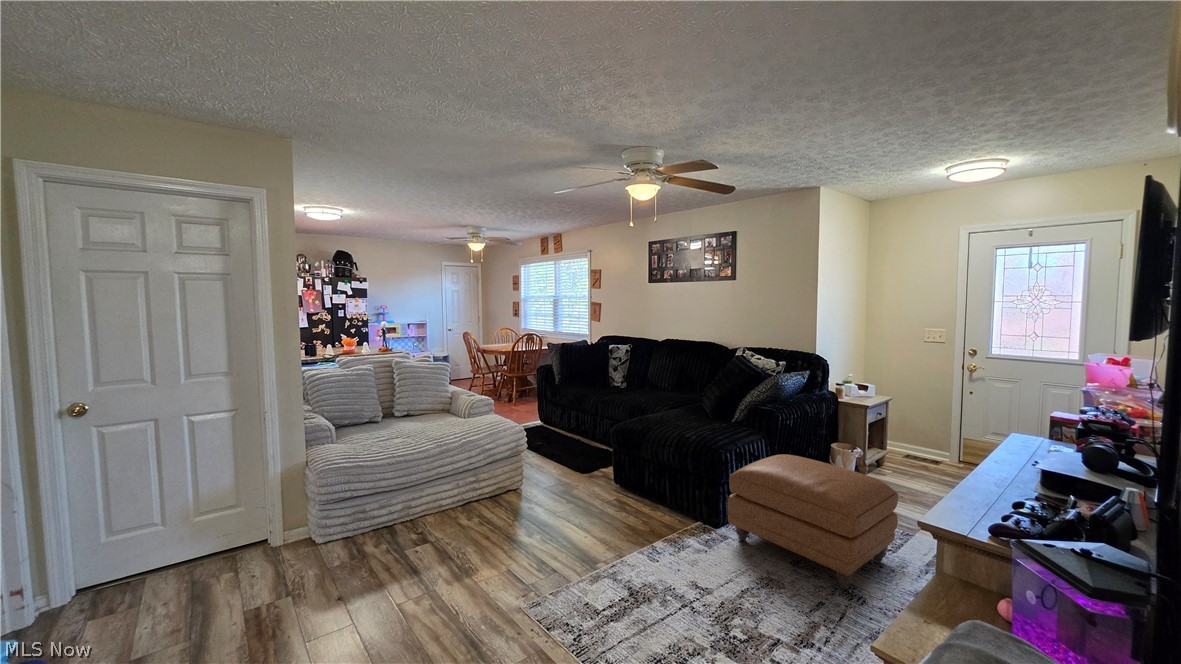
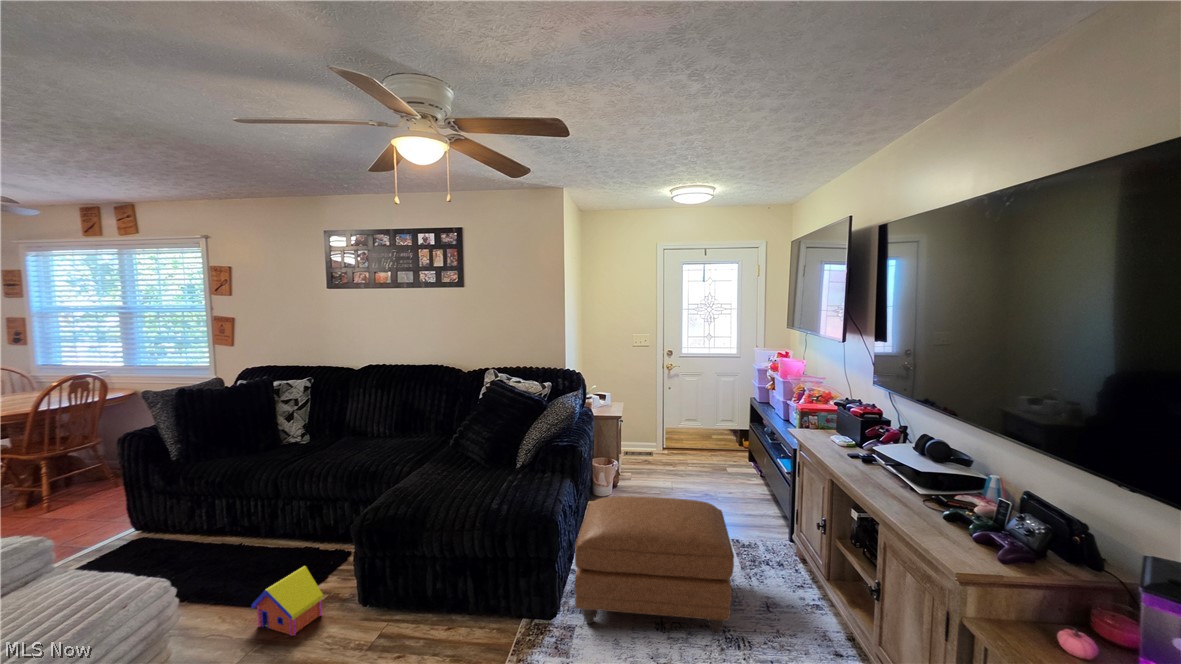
toy house: none [560,447,592,482] -> present [251,566,323,636]

